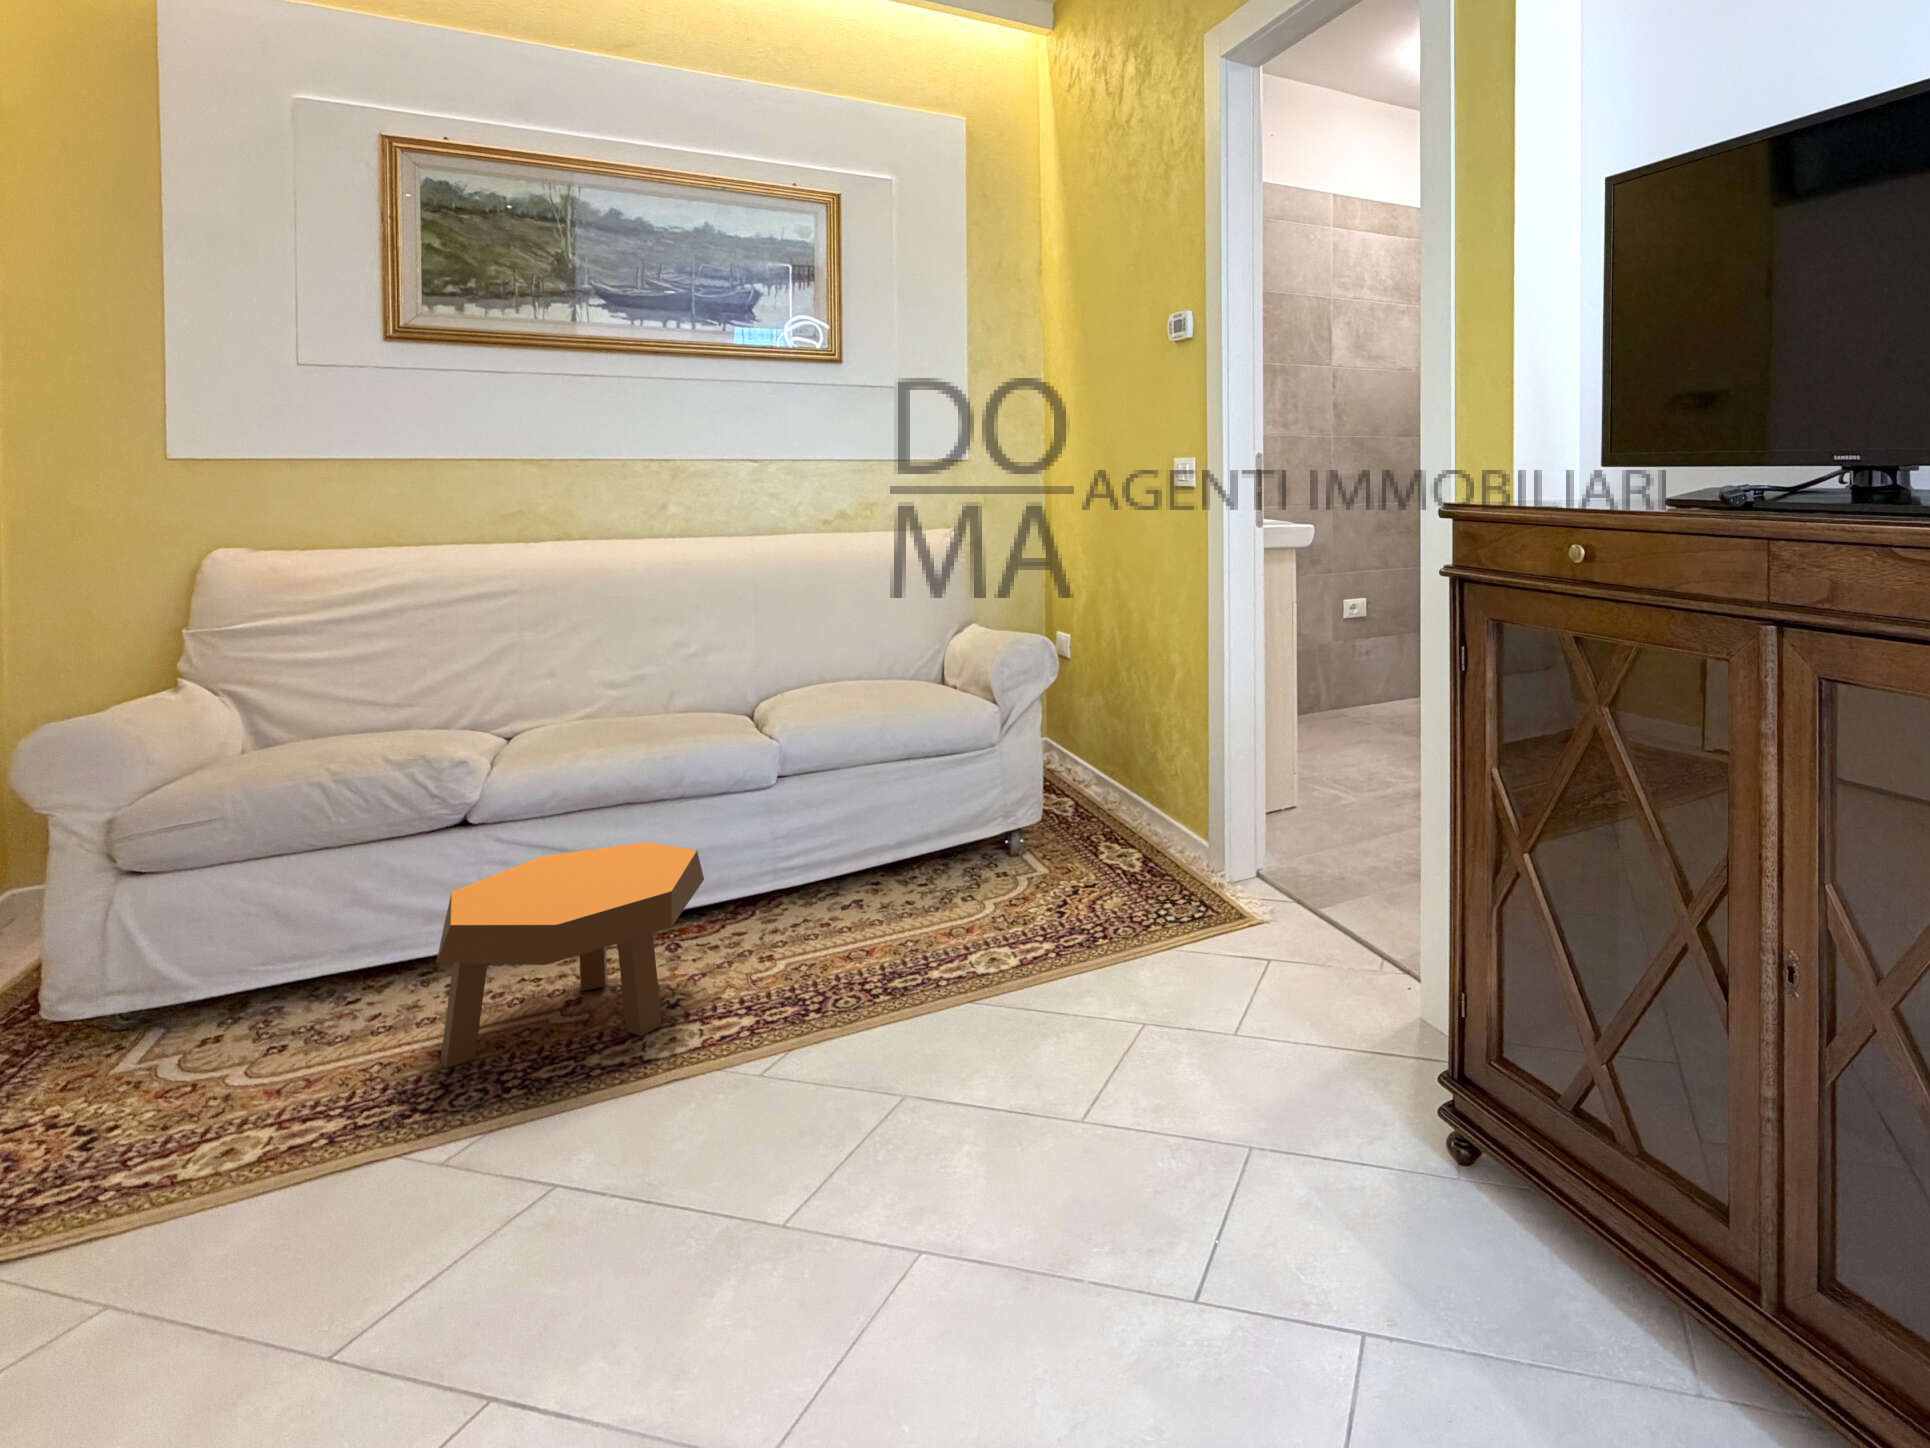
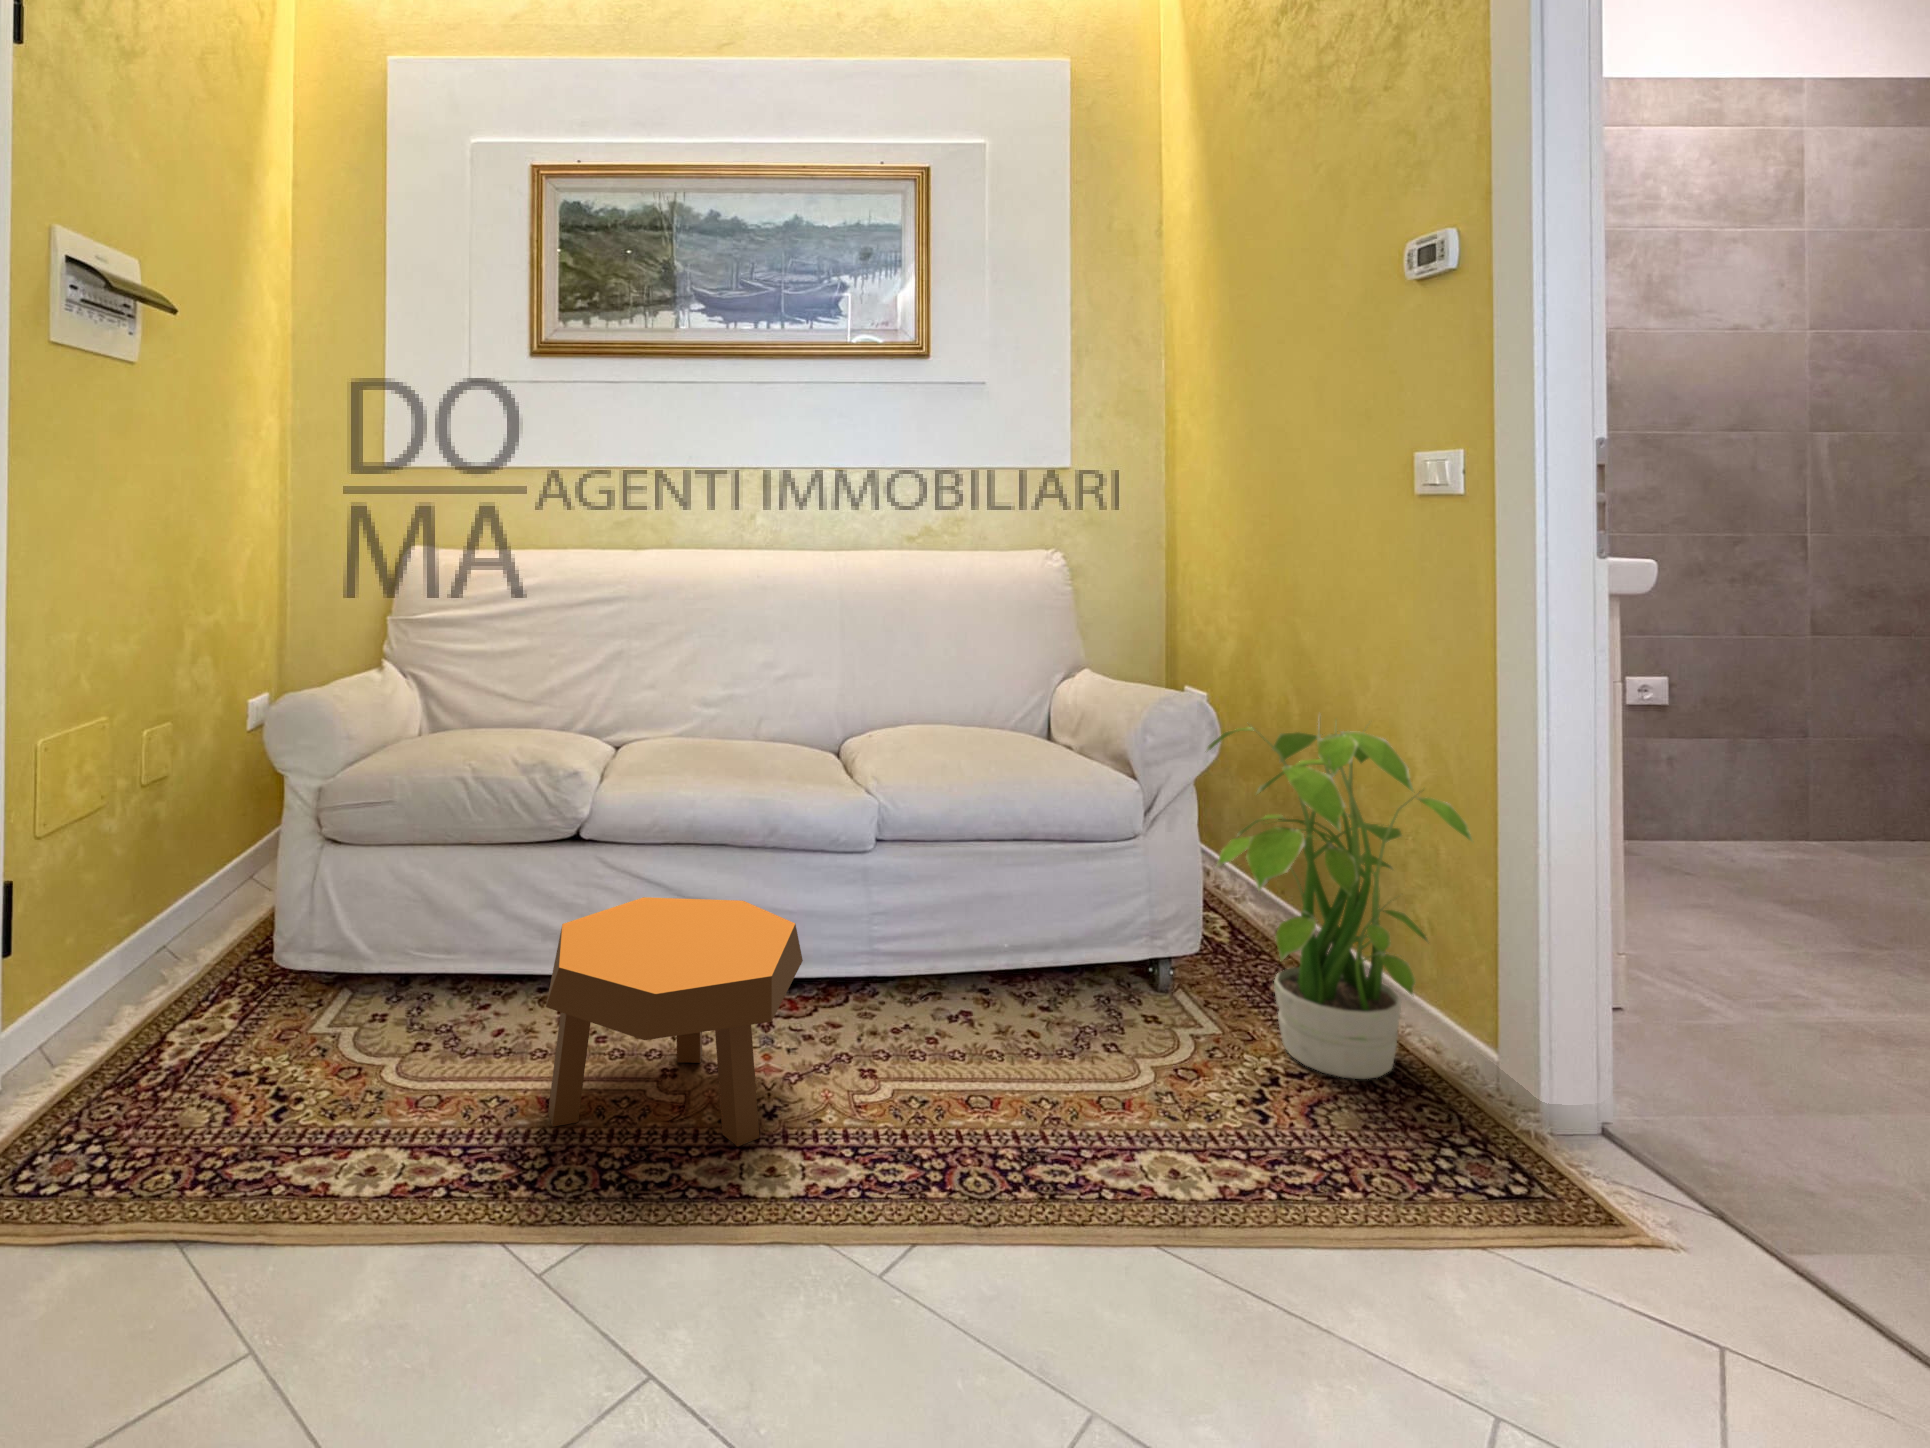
potted plant: none [1037,638,1200,883] -> present [1205,717,1472,1079]

